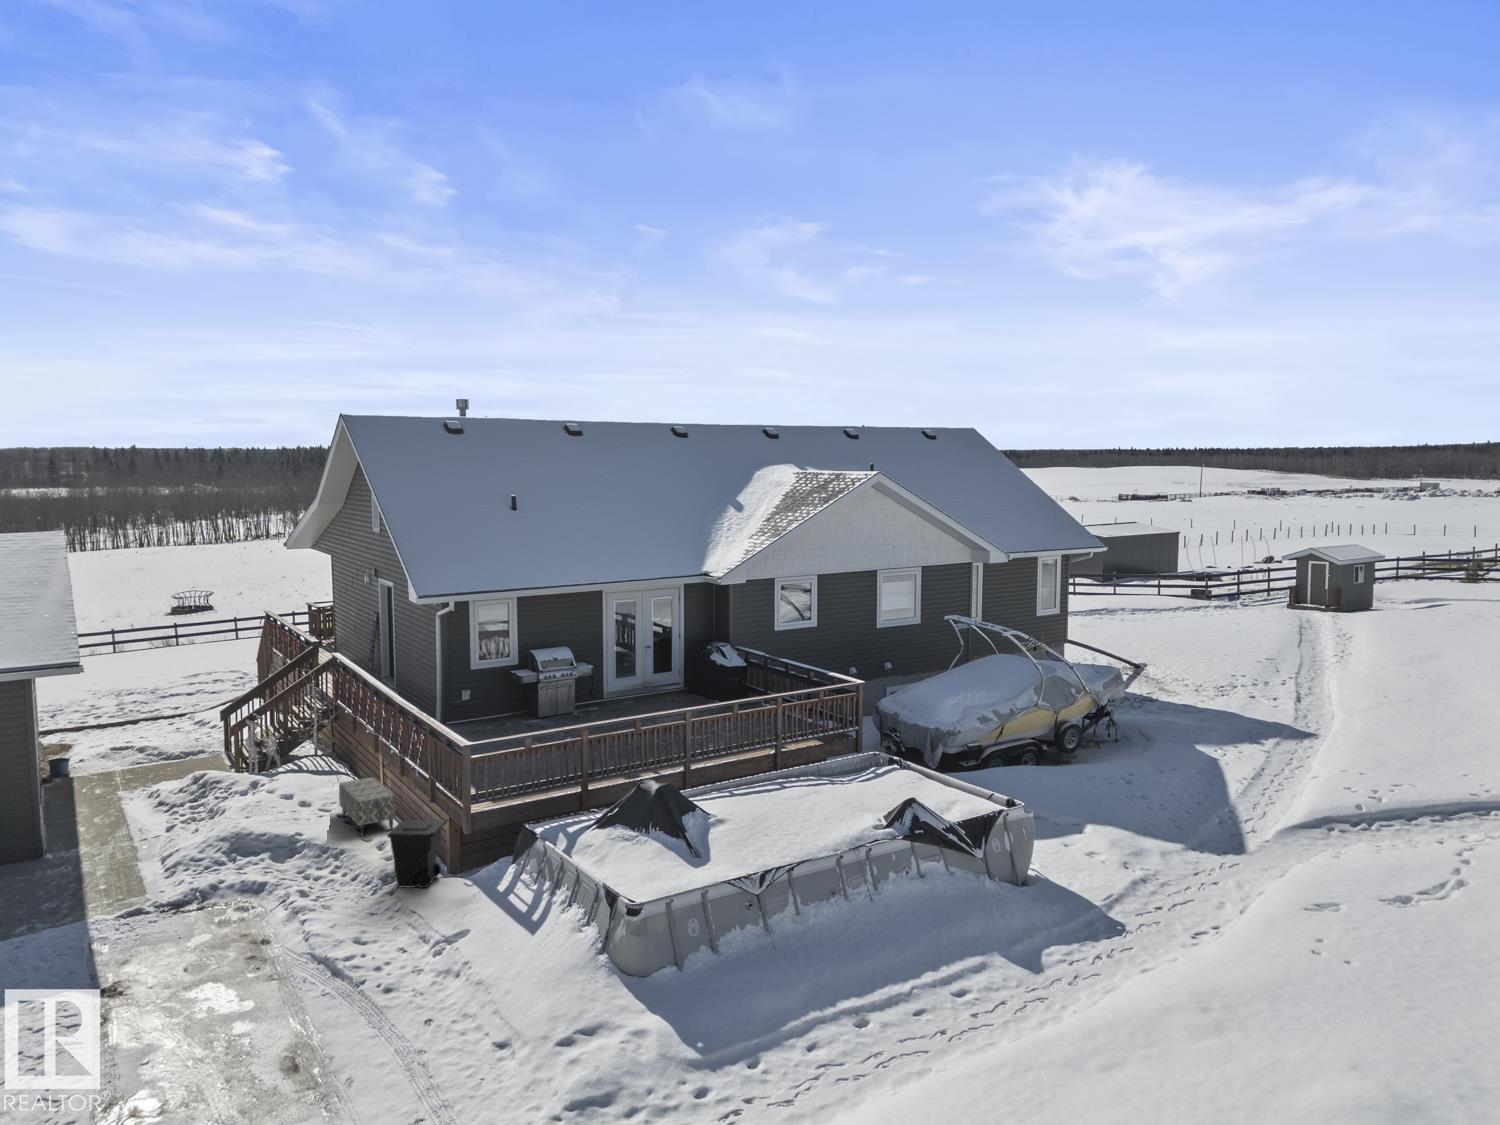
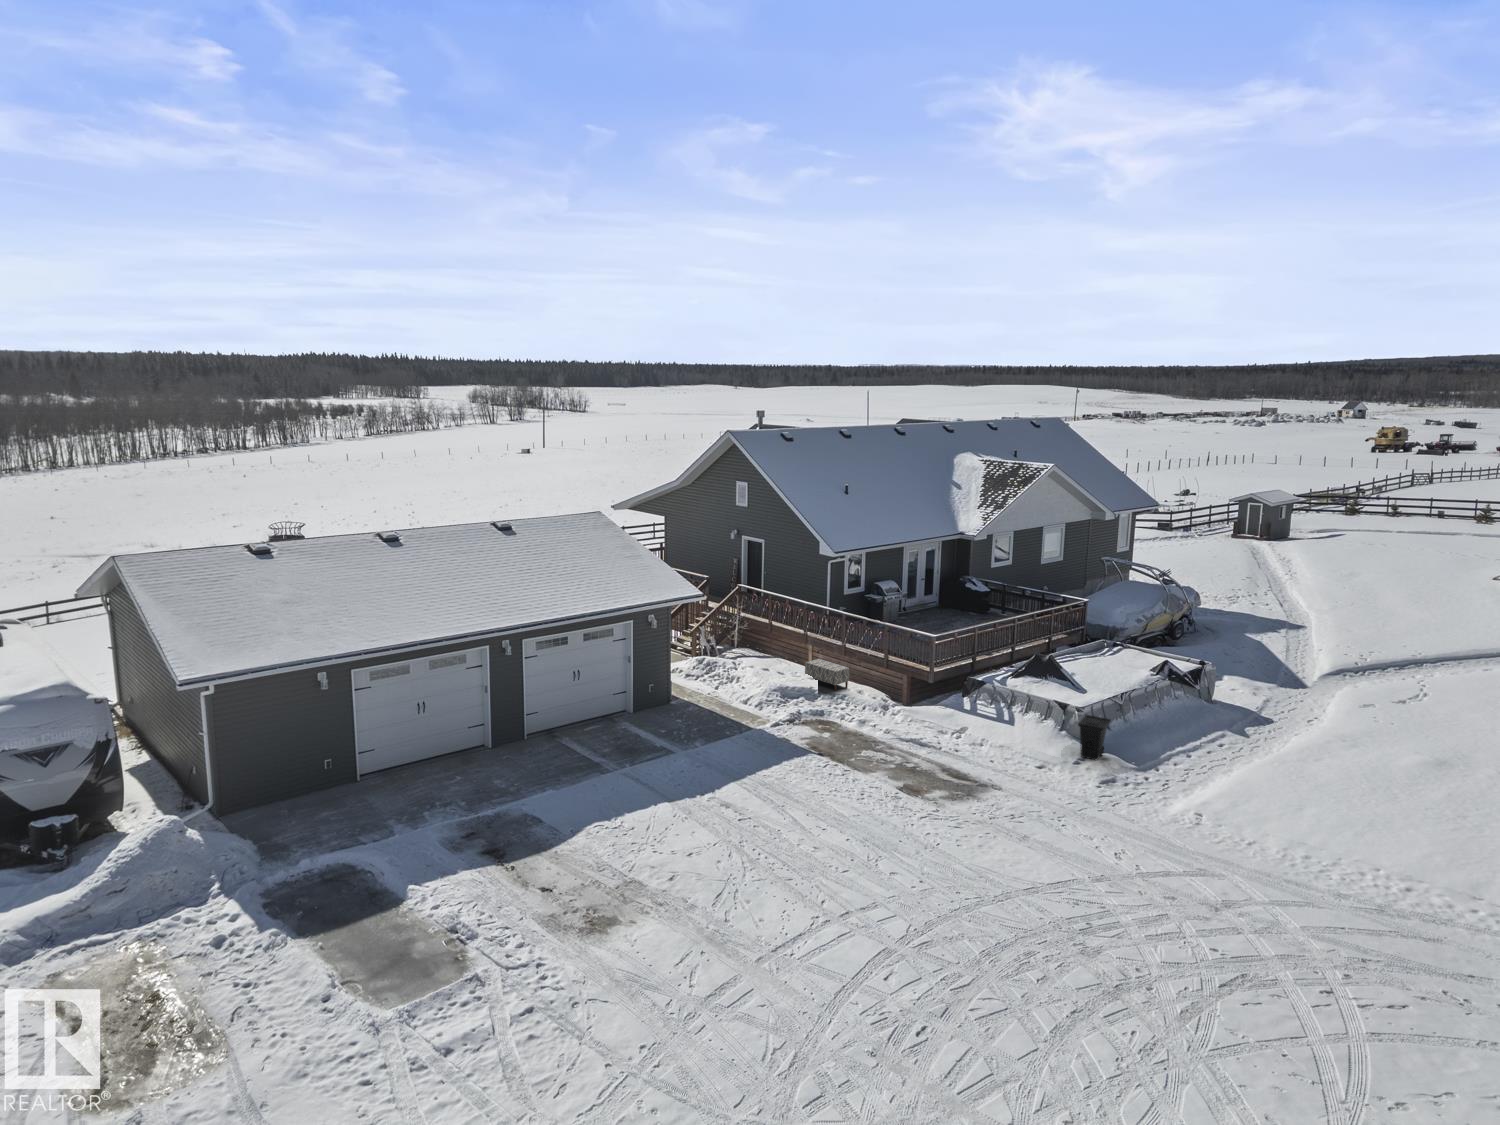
trash can: present [387,819,448,888] -> present [1078,715,1111,760]

